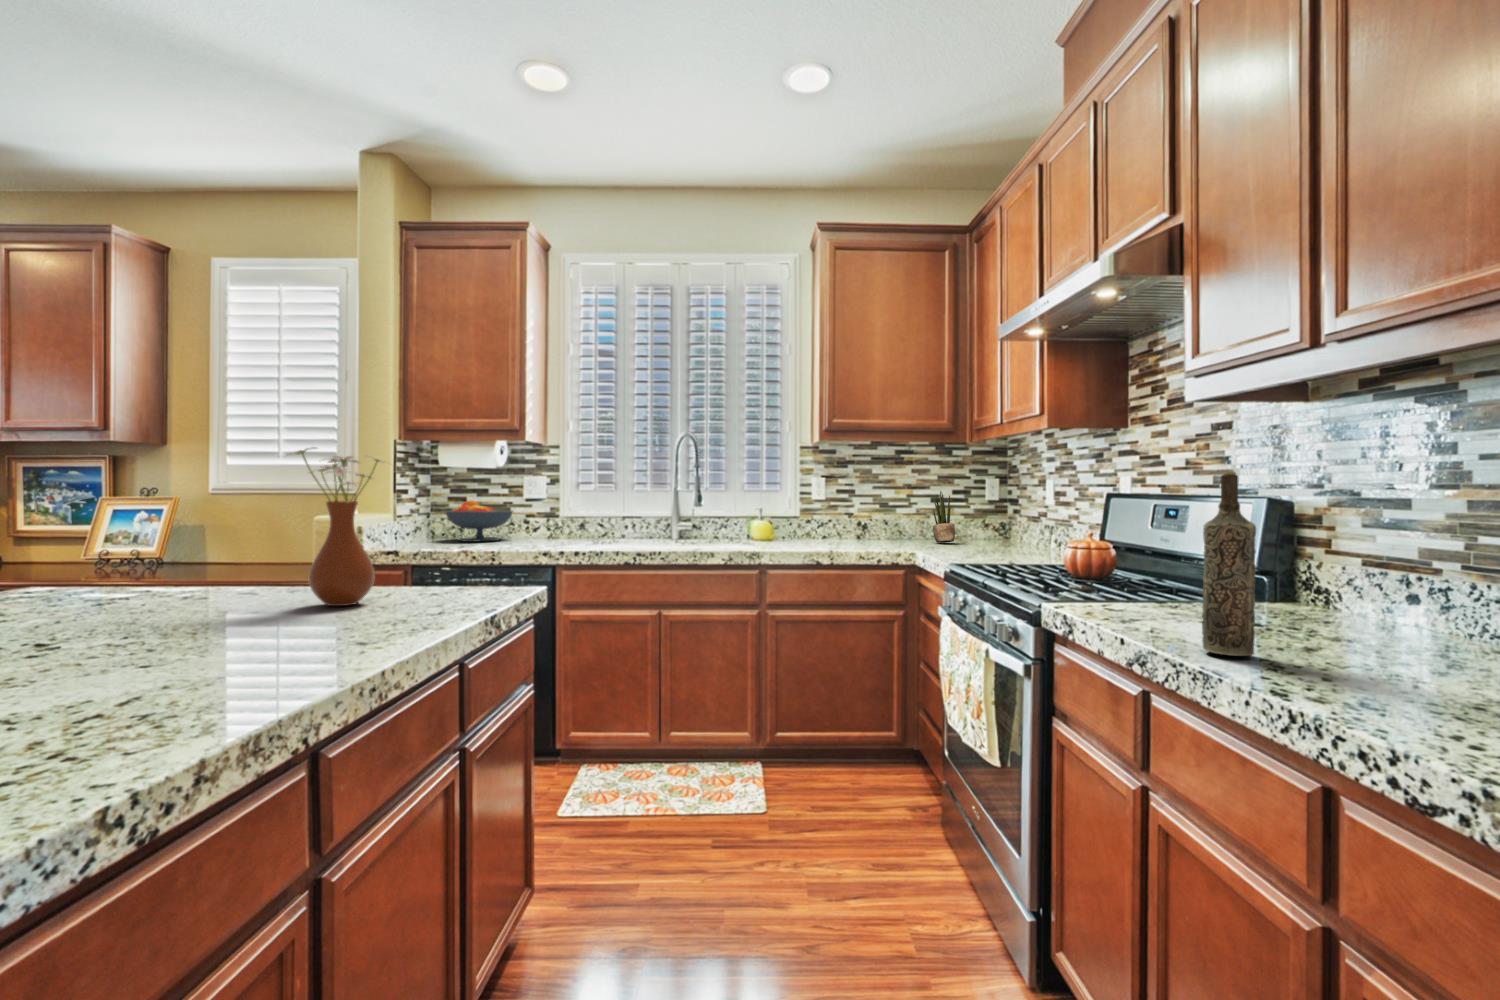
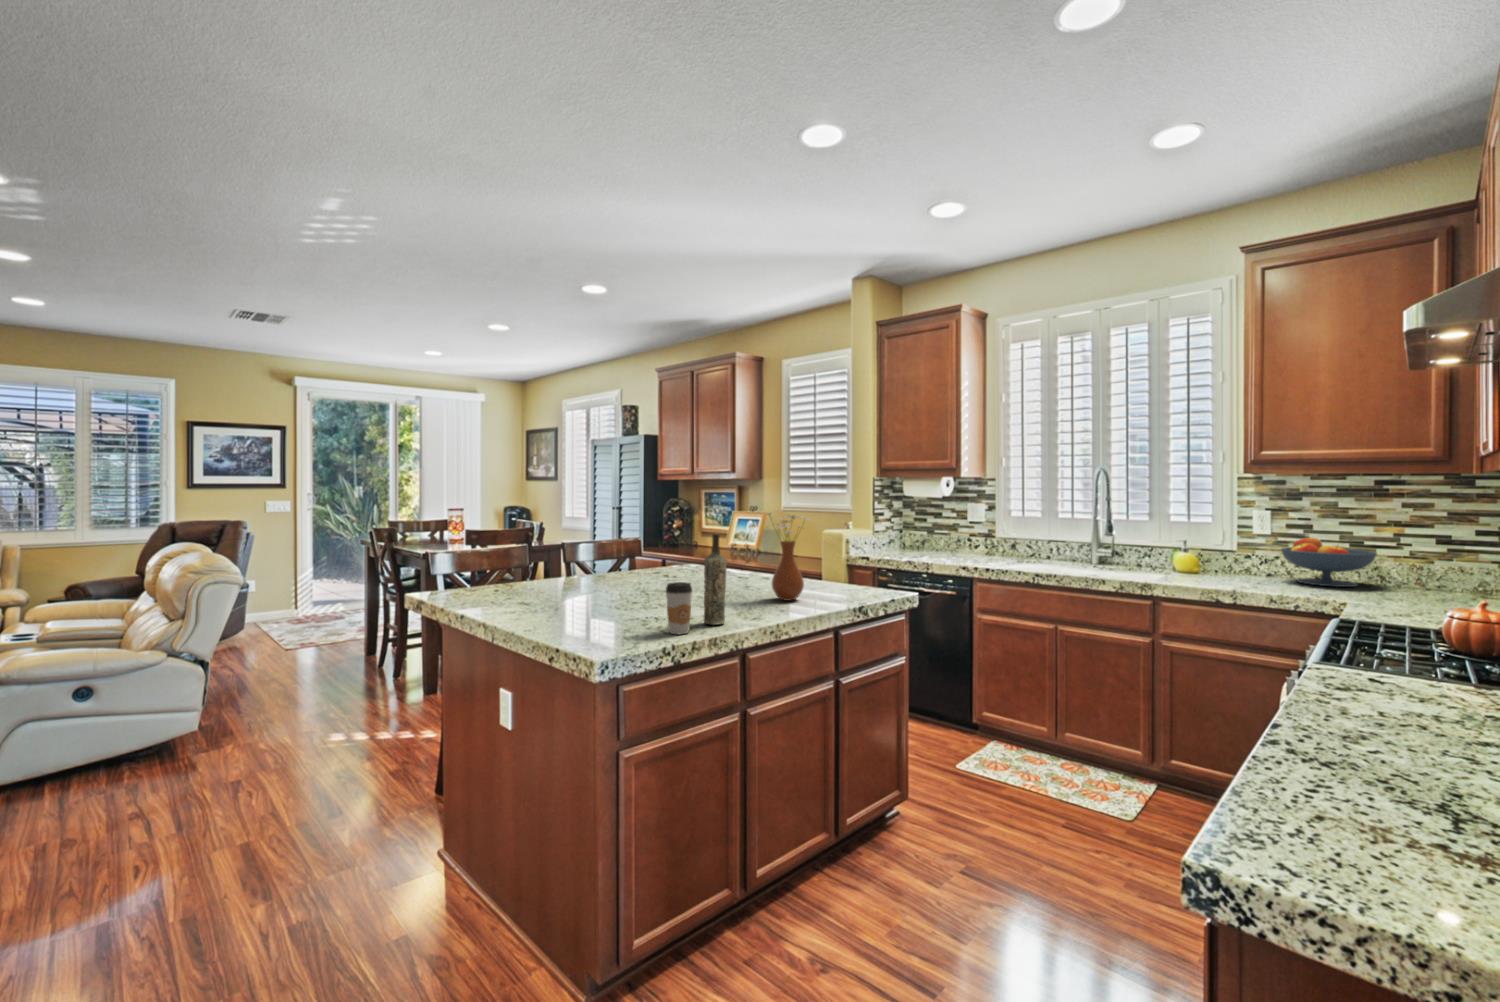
bottle: present [1202,472,1256,656] -> present [703,532,727,625]
potted plant: present [933,491,955,543] -> none [1417,532,1454,595]
fruit bowl: present [445,500,513,542] -> present [1281,538,1377,587]
coffee cup: none [113,568,195,691] -> present [666,582,692,634]

